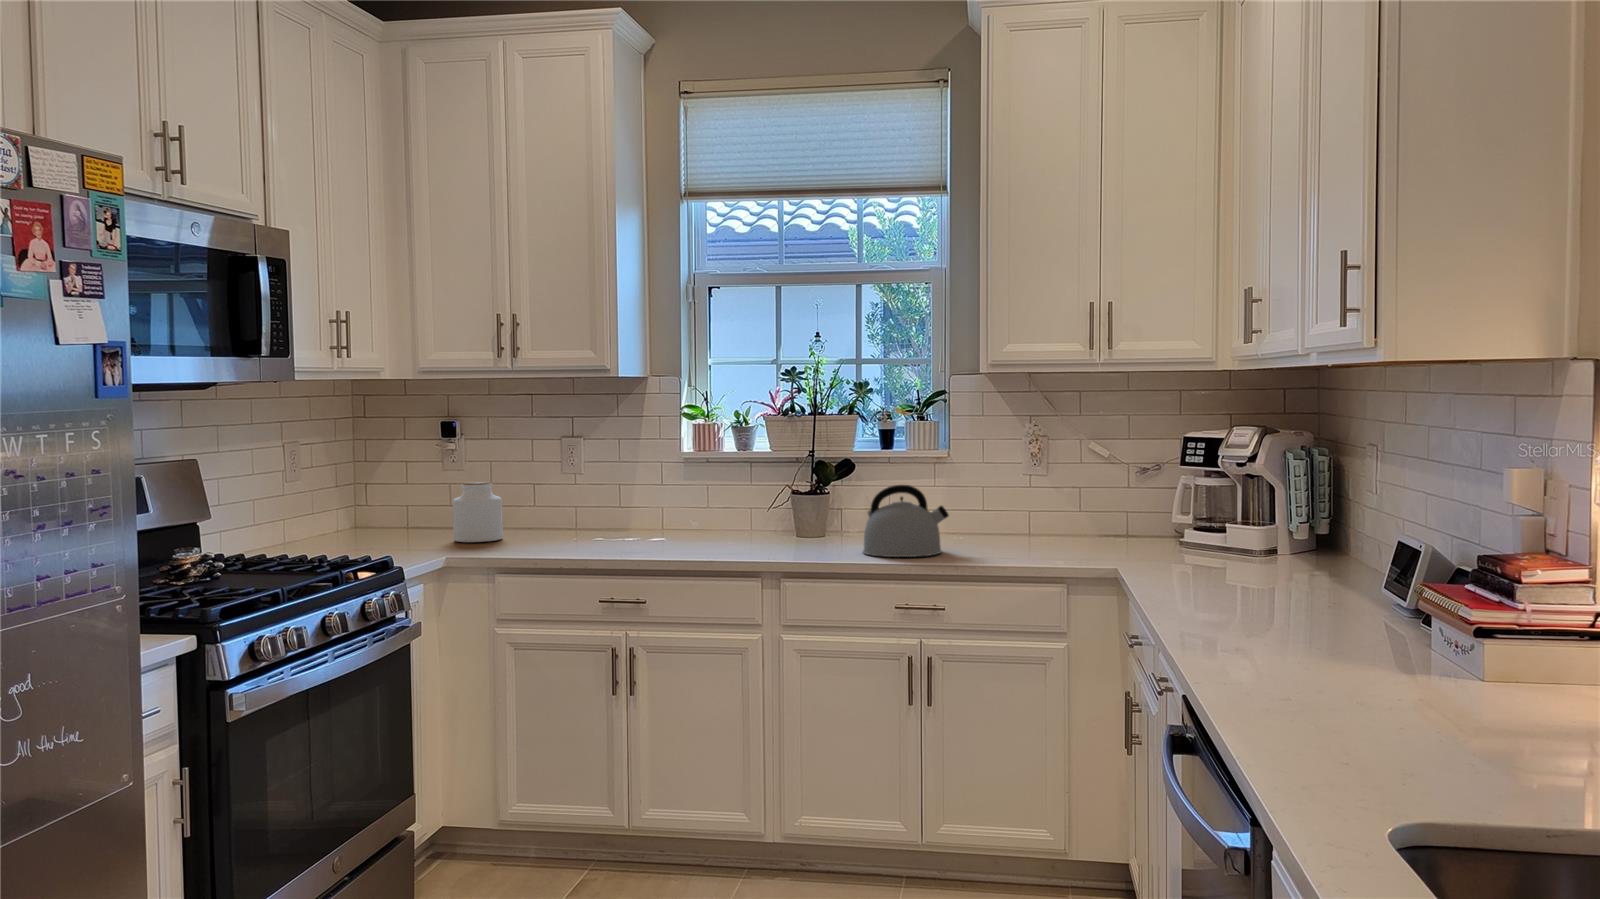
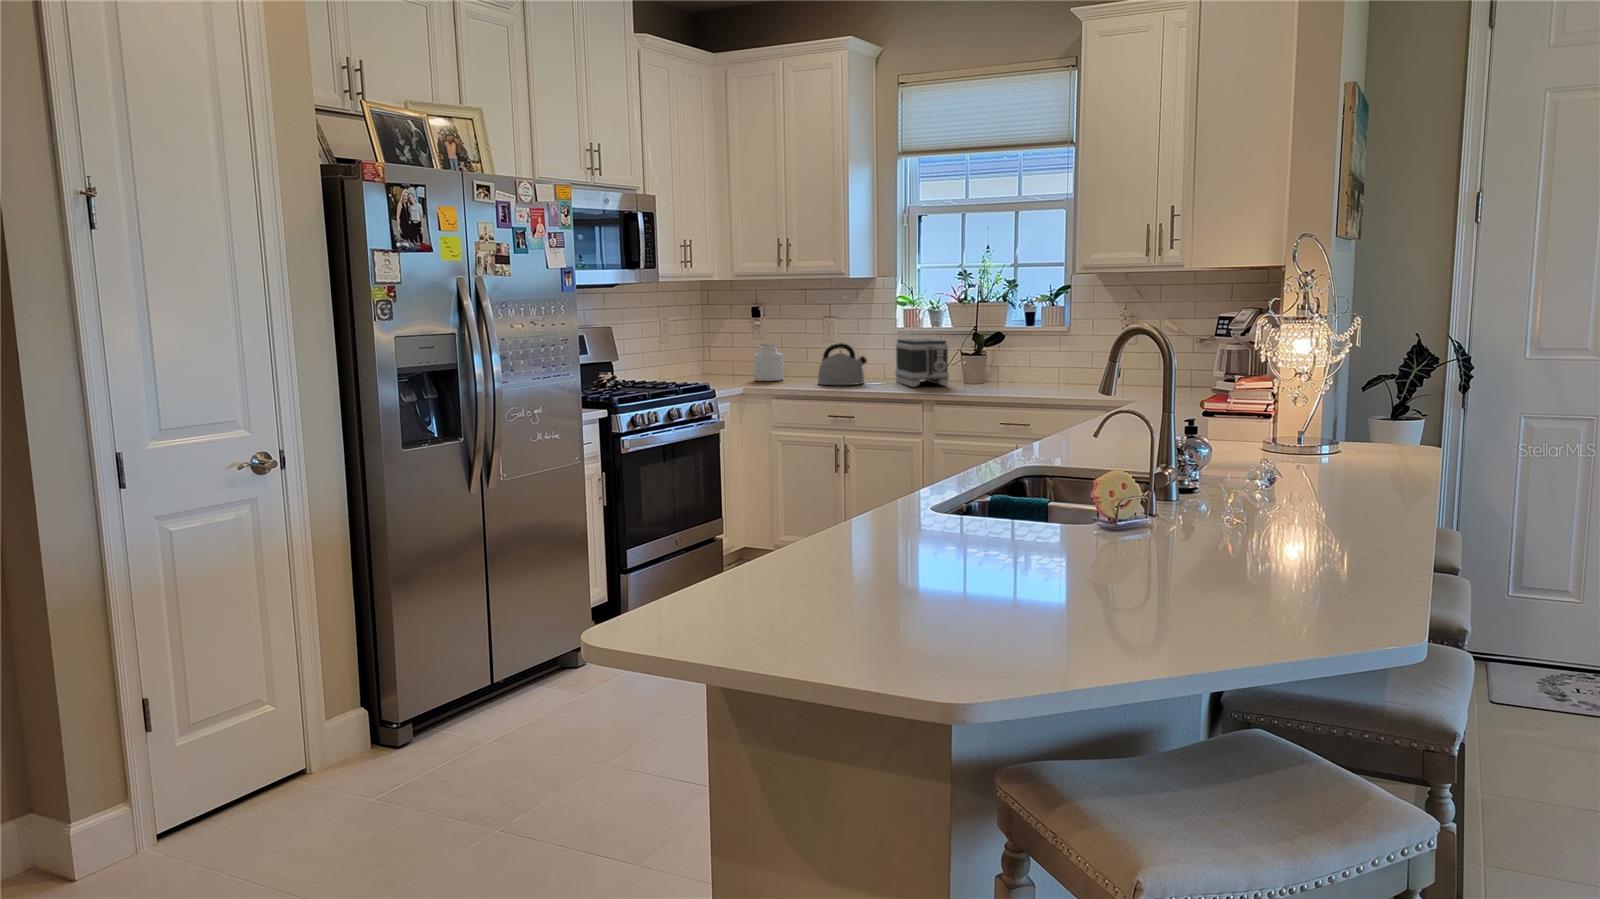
toaster: none [686,470,779,547] -> present [895,338,949,387]
kettle: present [863,485,949,557] -> present [818,343,867,385]

